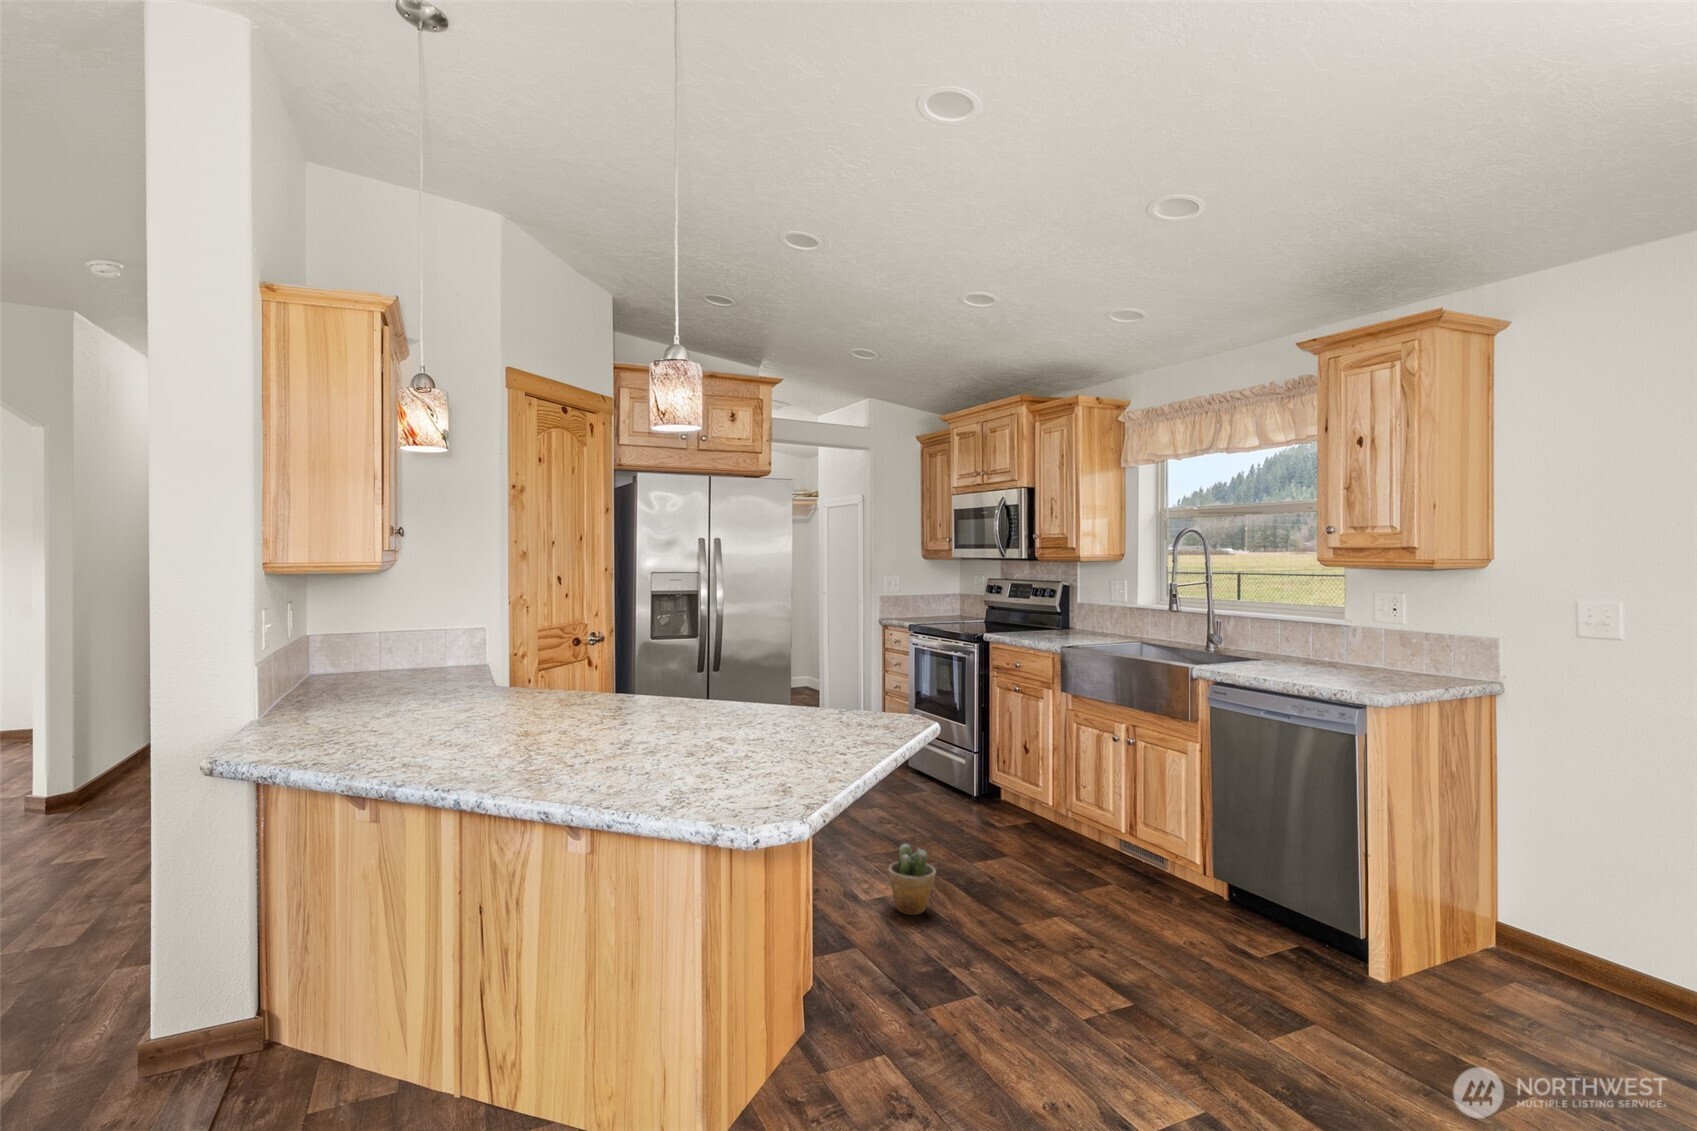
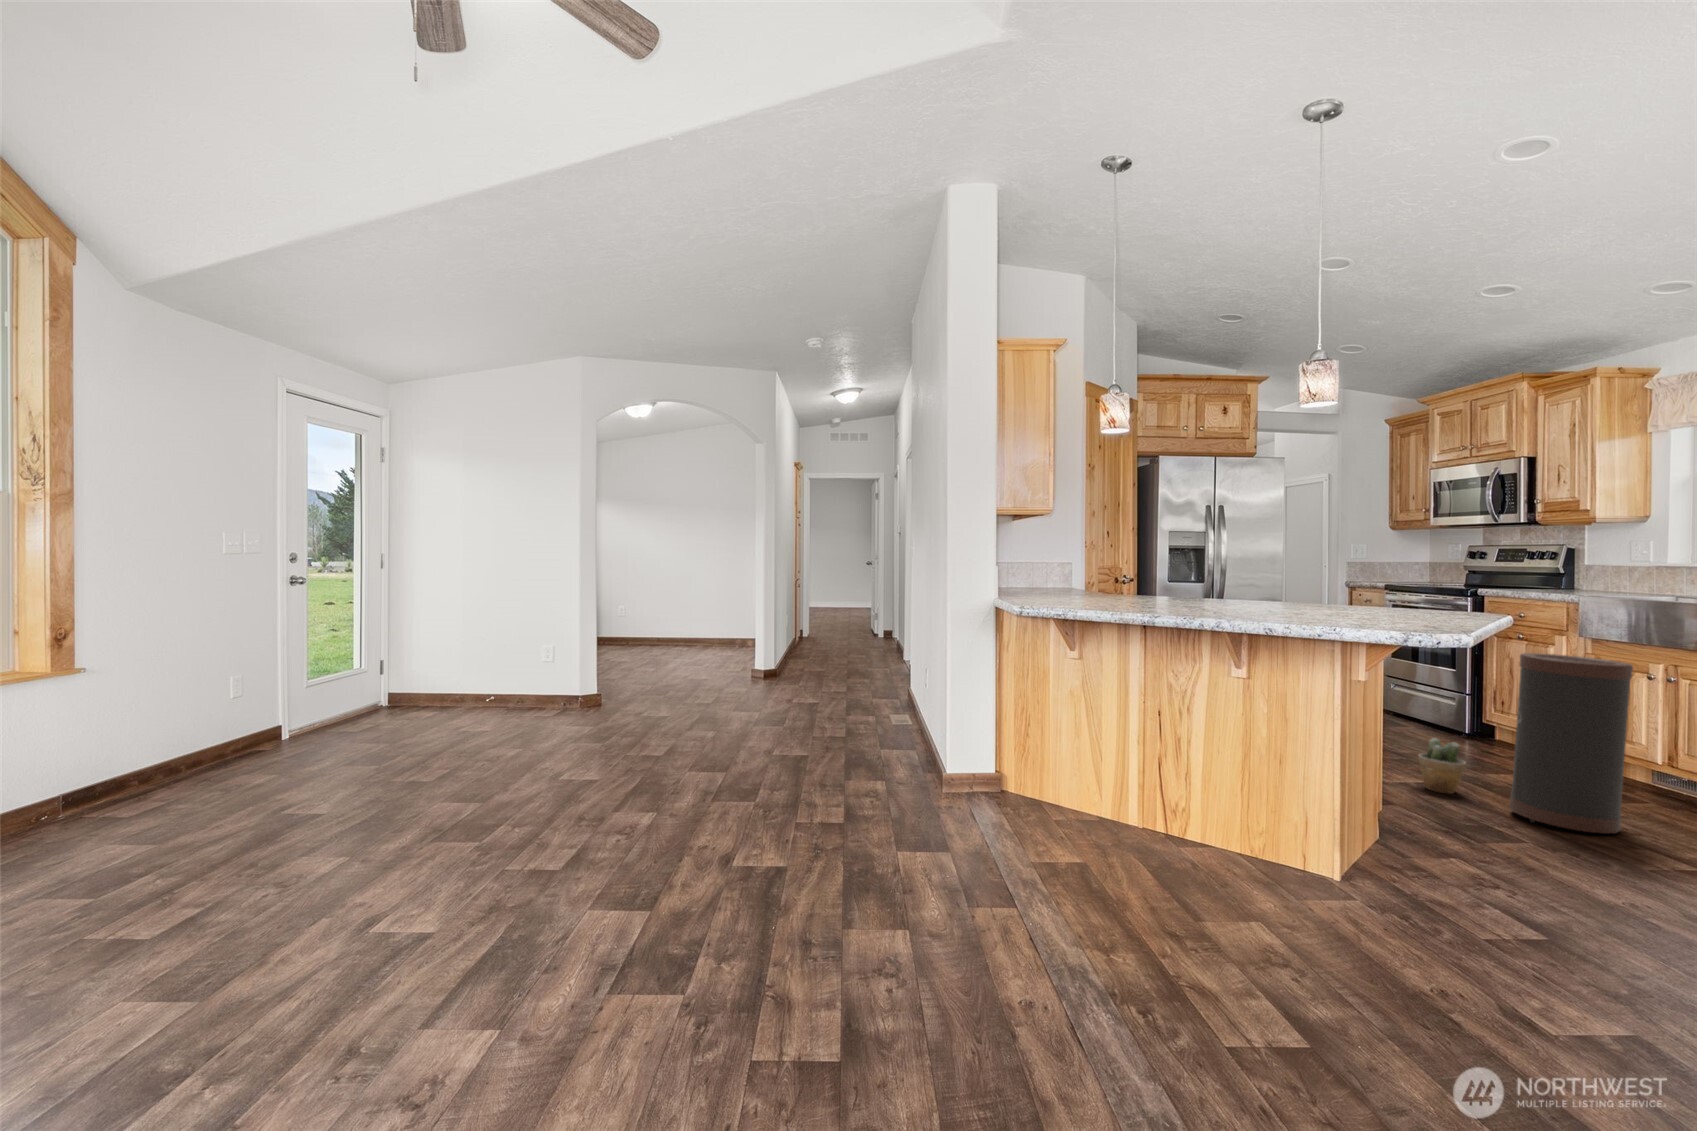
trash can: none [968,736,1077,966] -> present [1510,653,1633,834]

